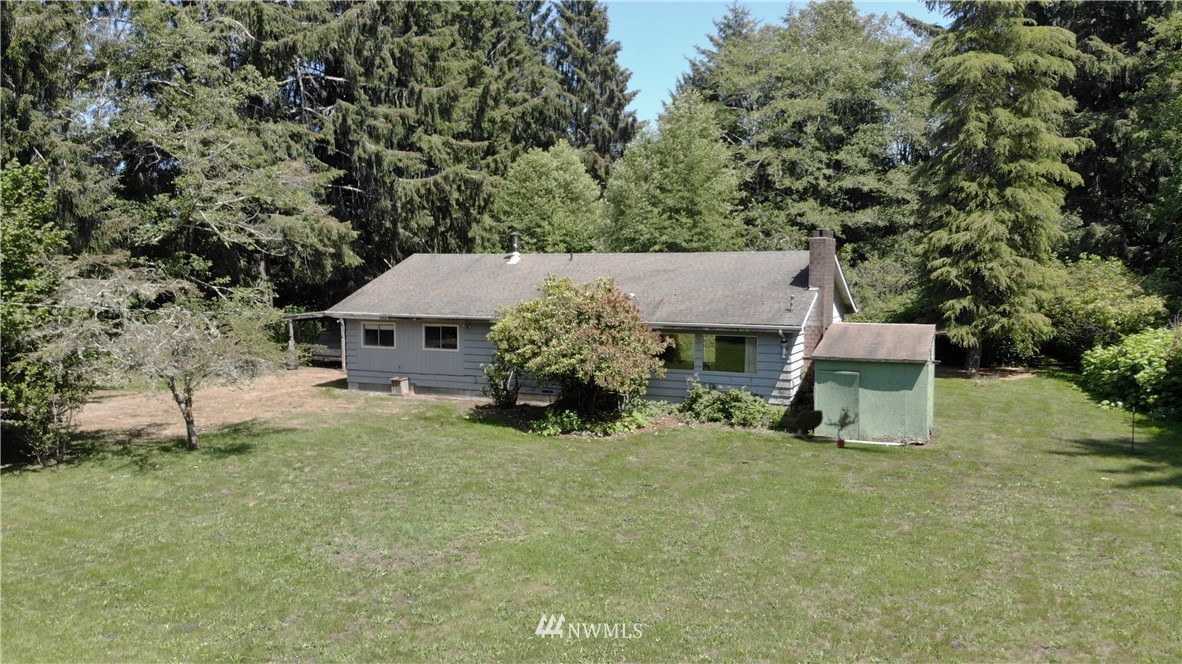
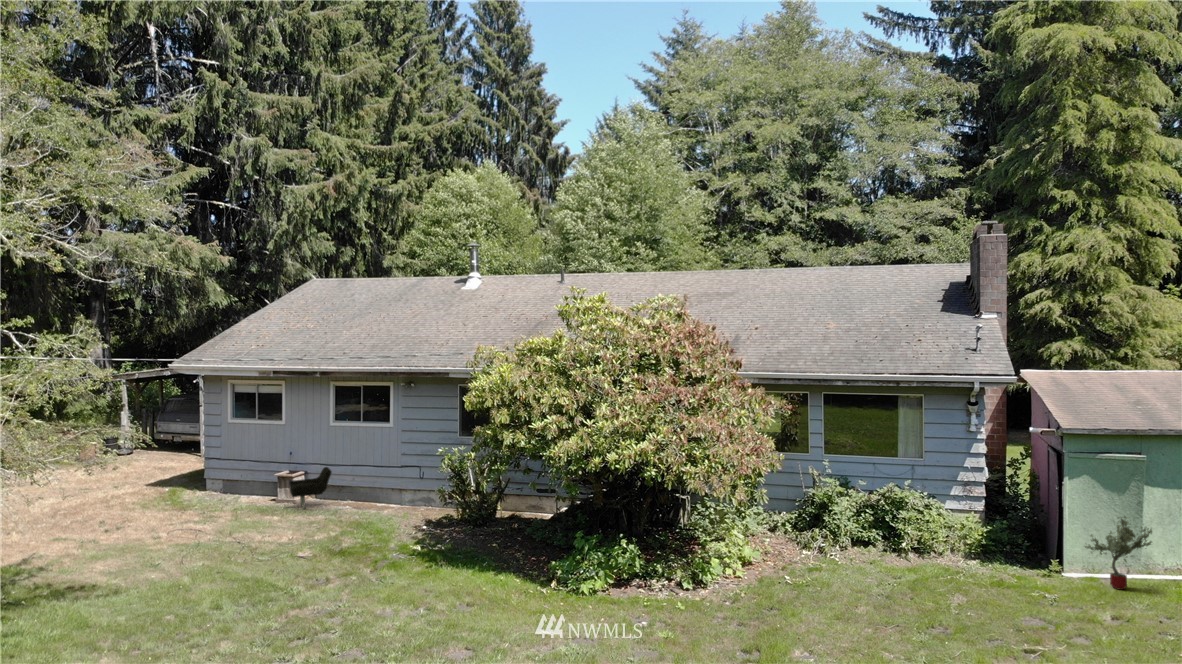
lounge chair: present [781,410,823,437] -> present [290,467,332,509]

